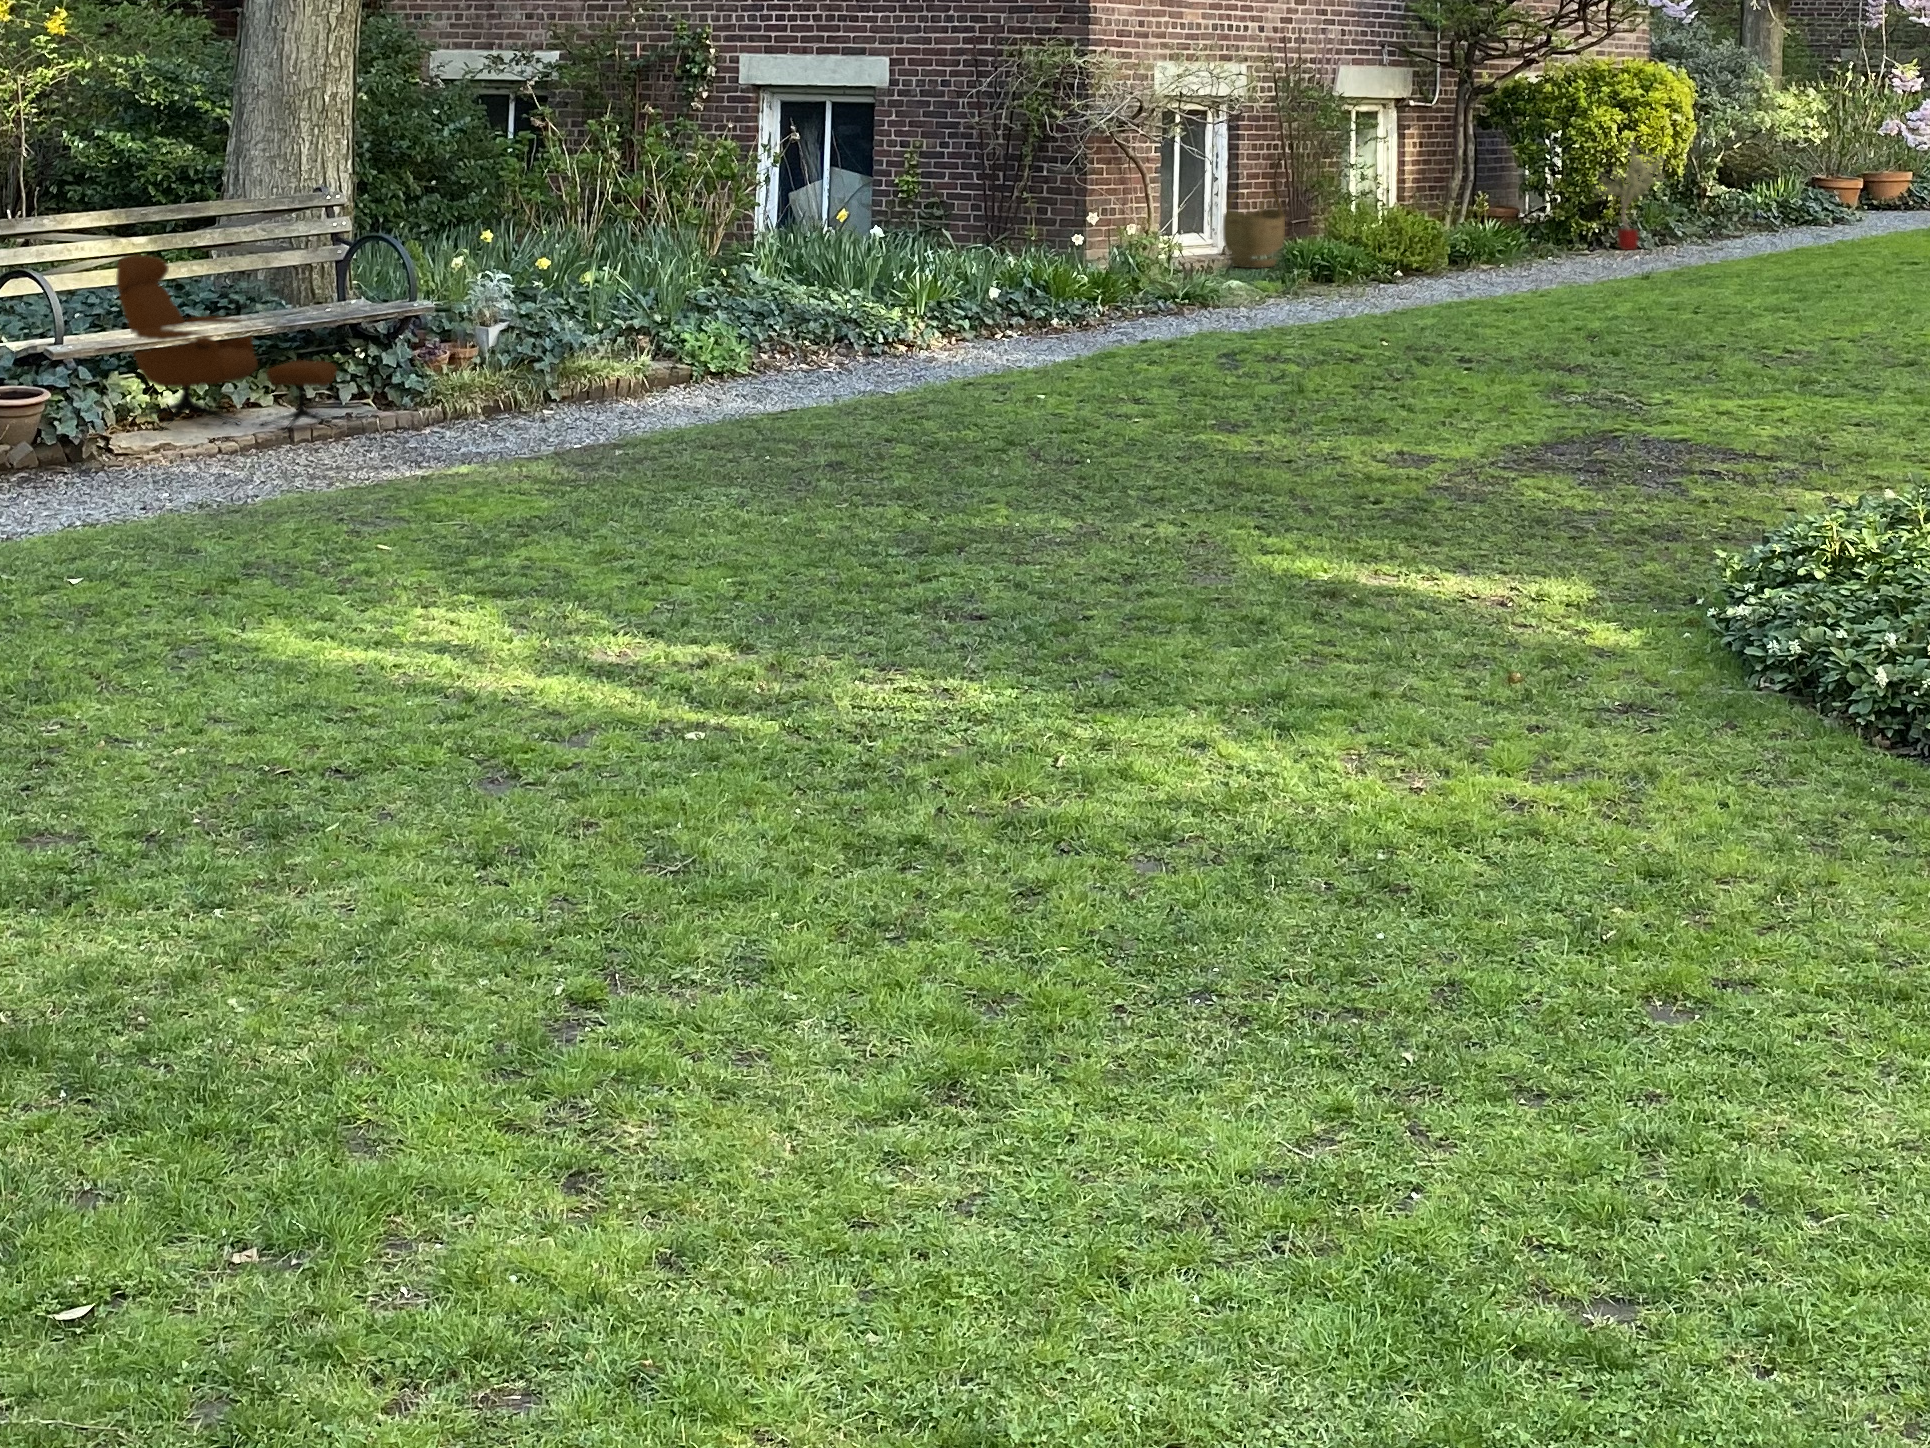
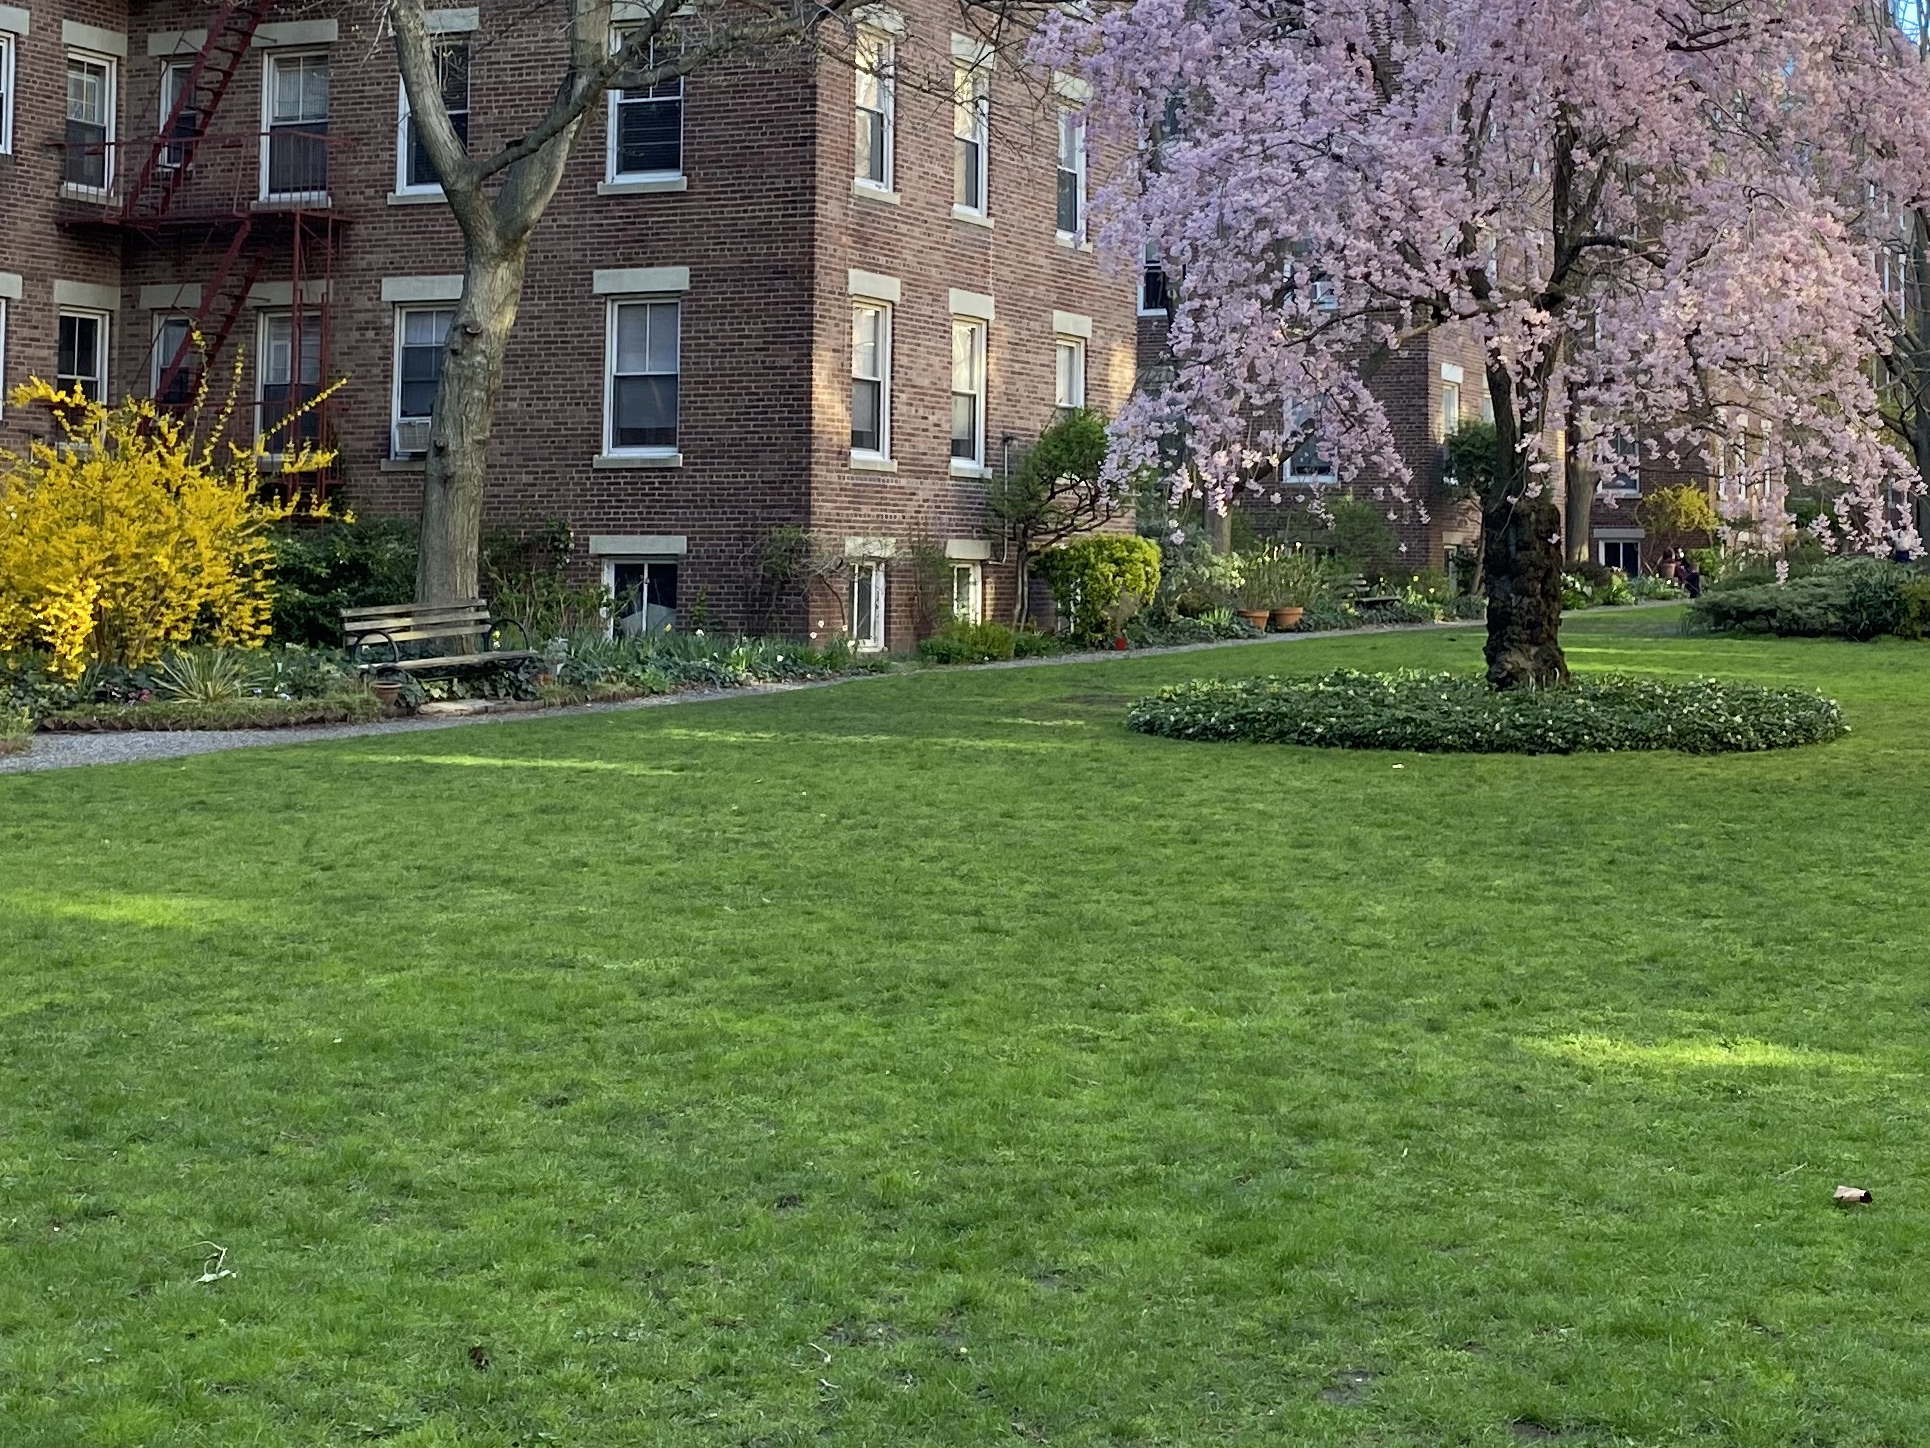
woven basket: present [1223,191,1285,268] -> none [884,615,920,659]
lounge chair: present [116,254,341,431] -> none [400,626,512,707]

